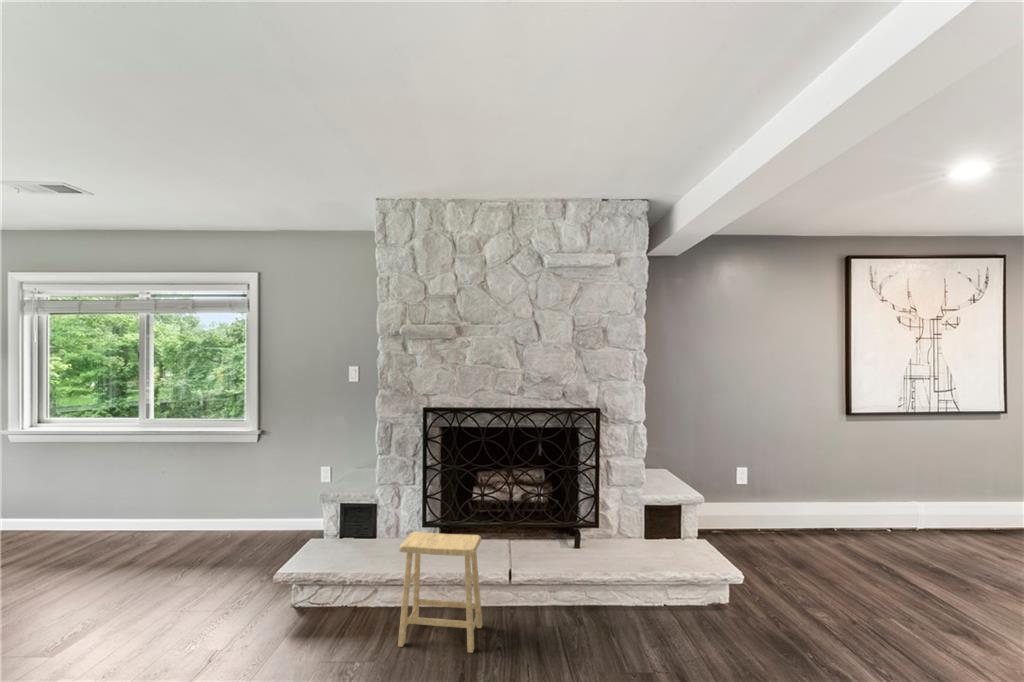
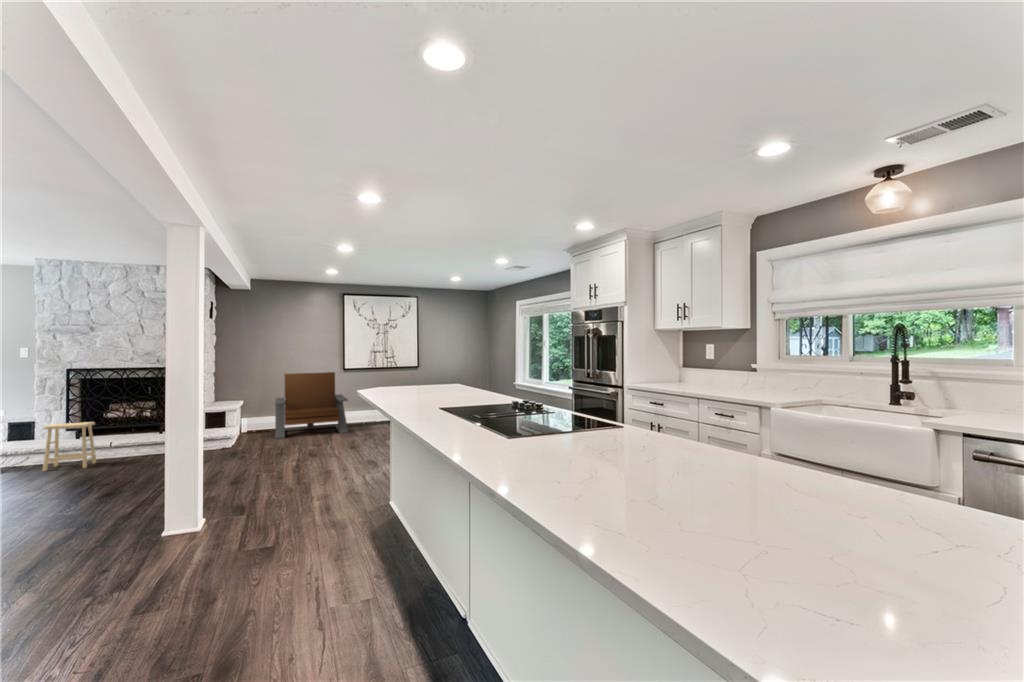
lounge chair: none [725,421,939,582] -> present [275,372,348,439]

